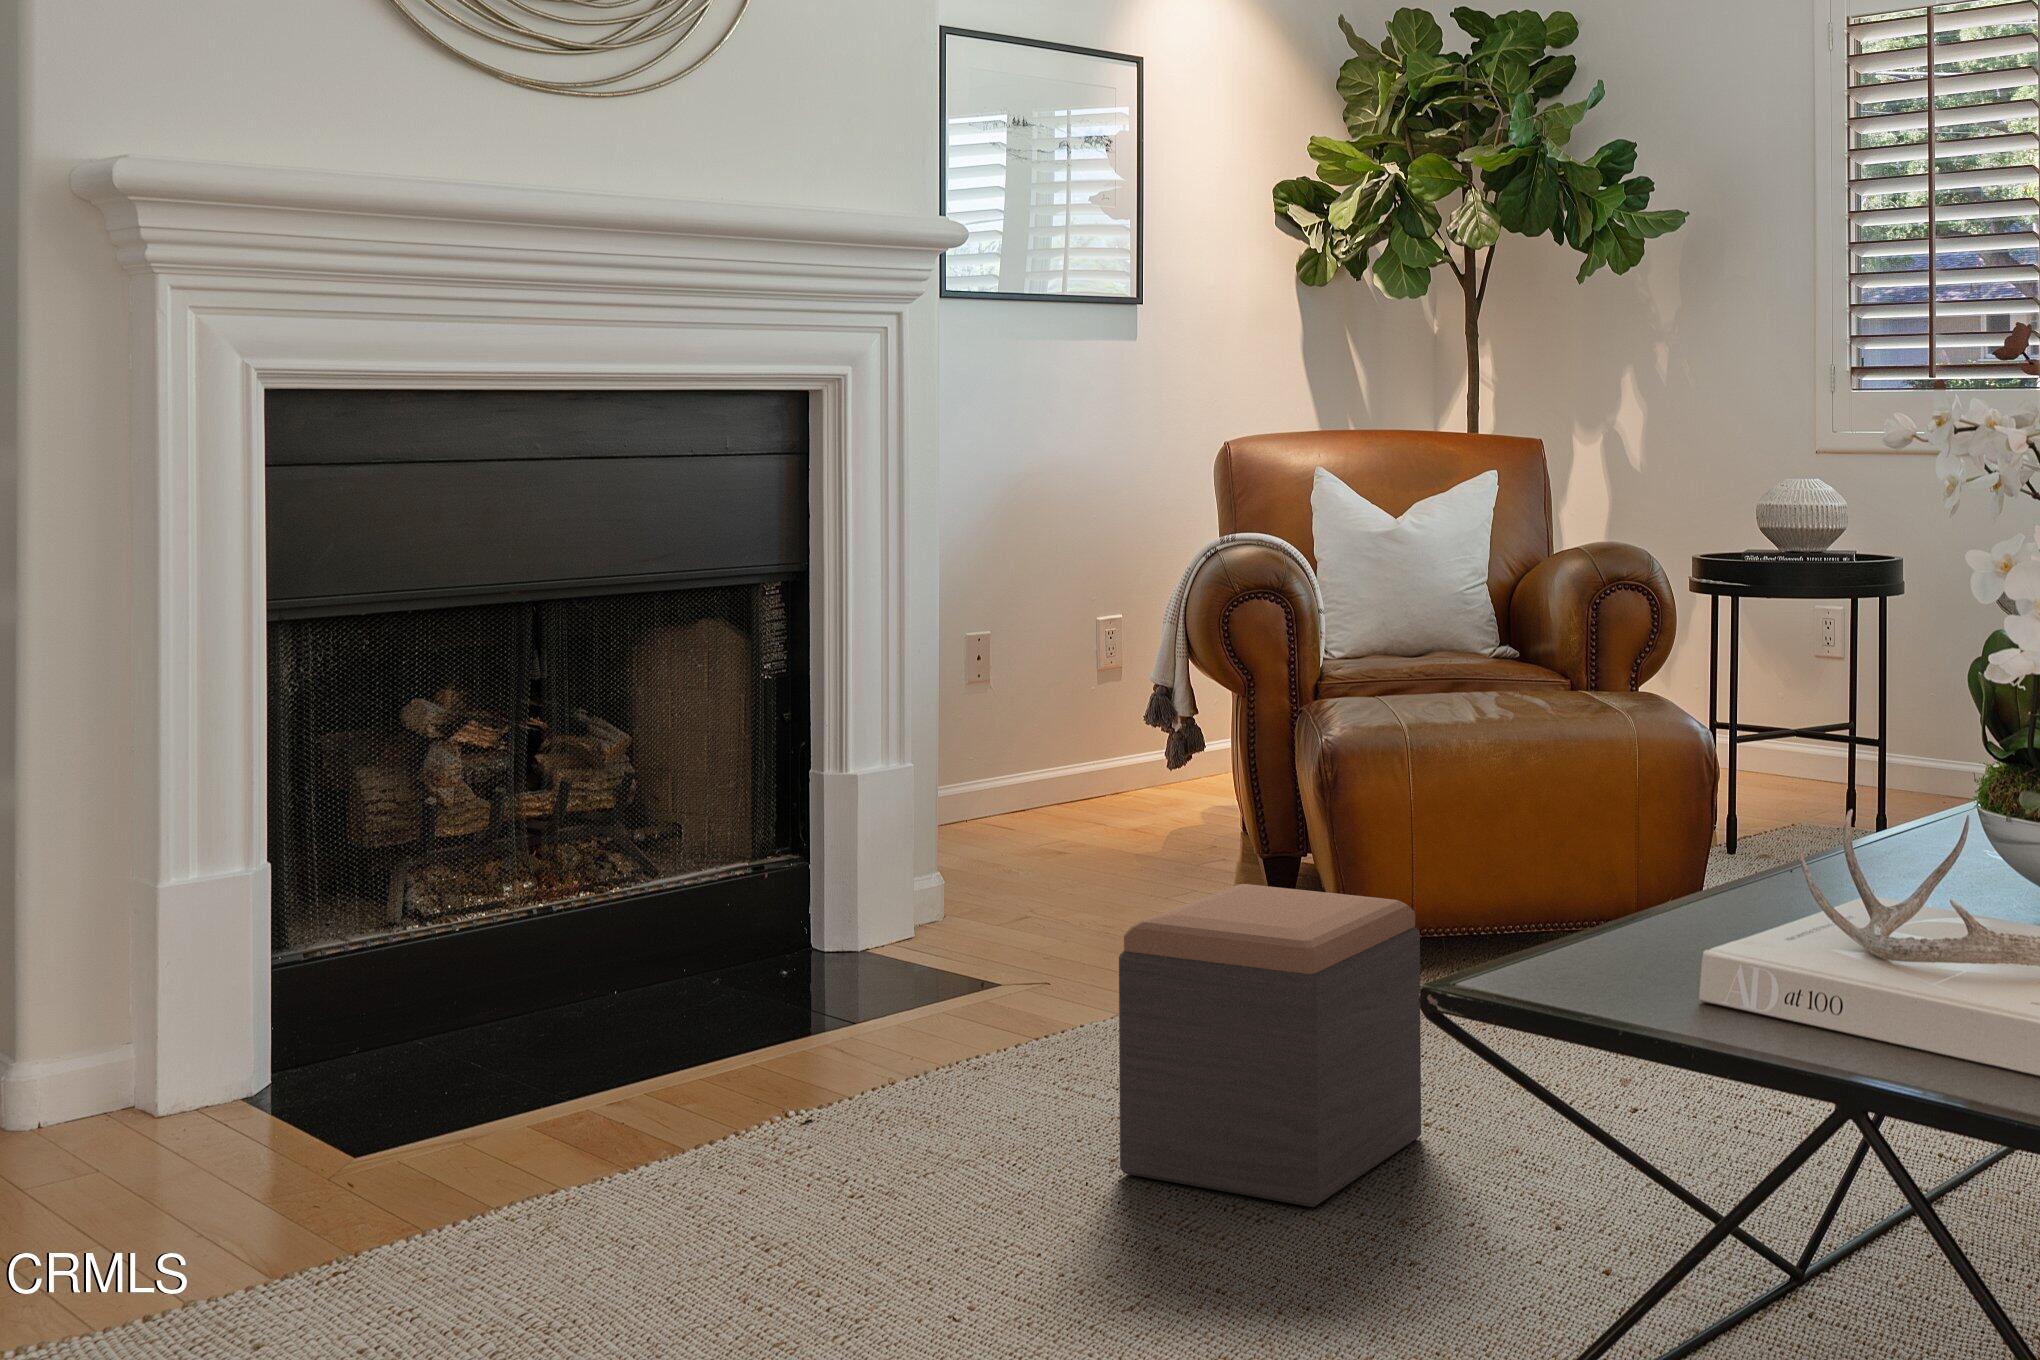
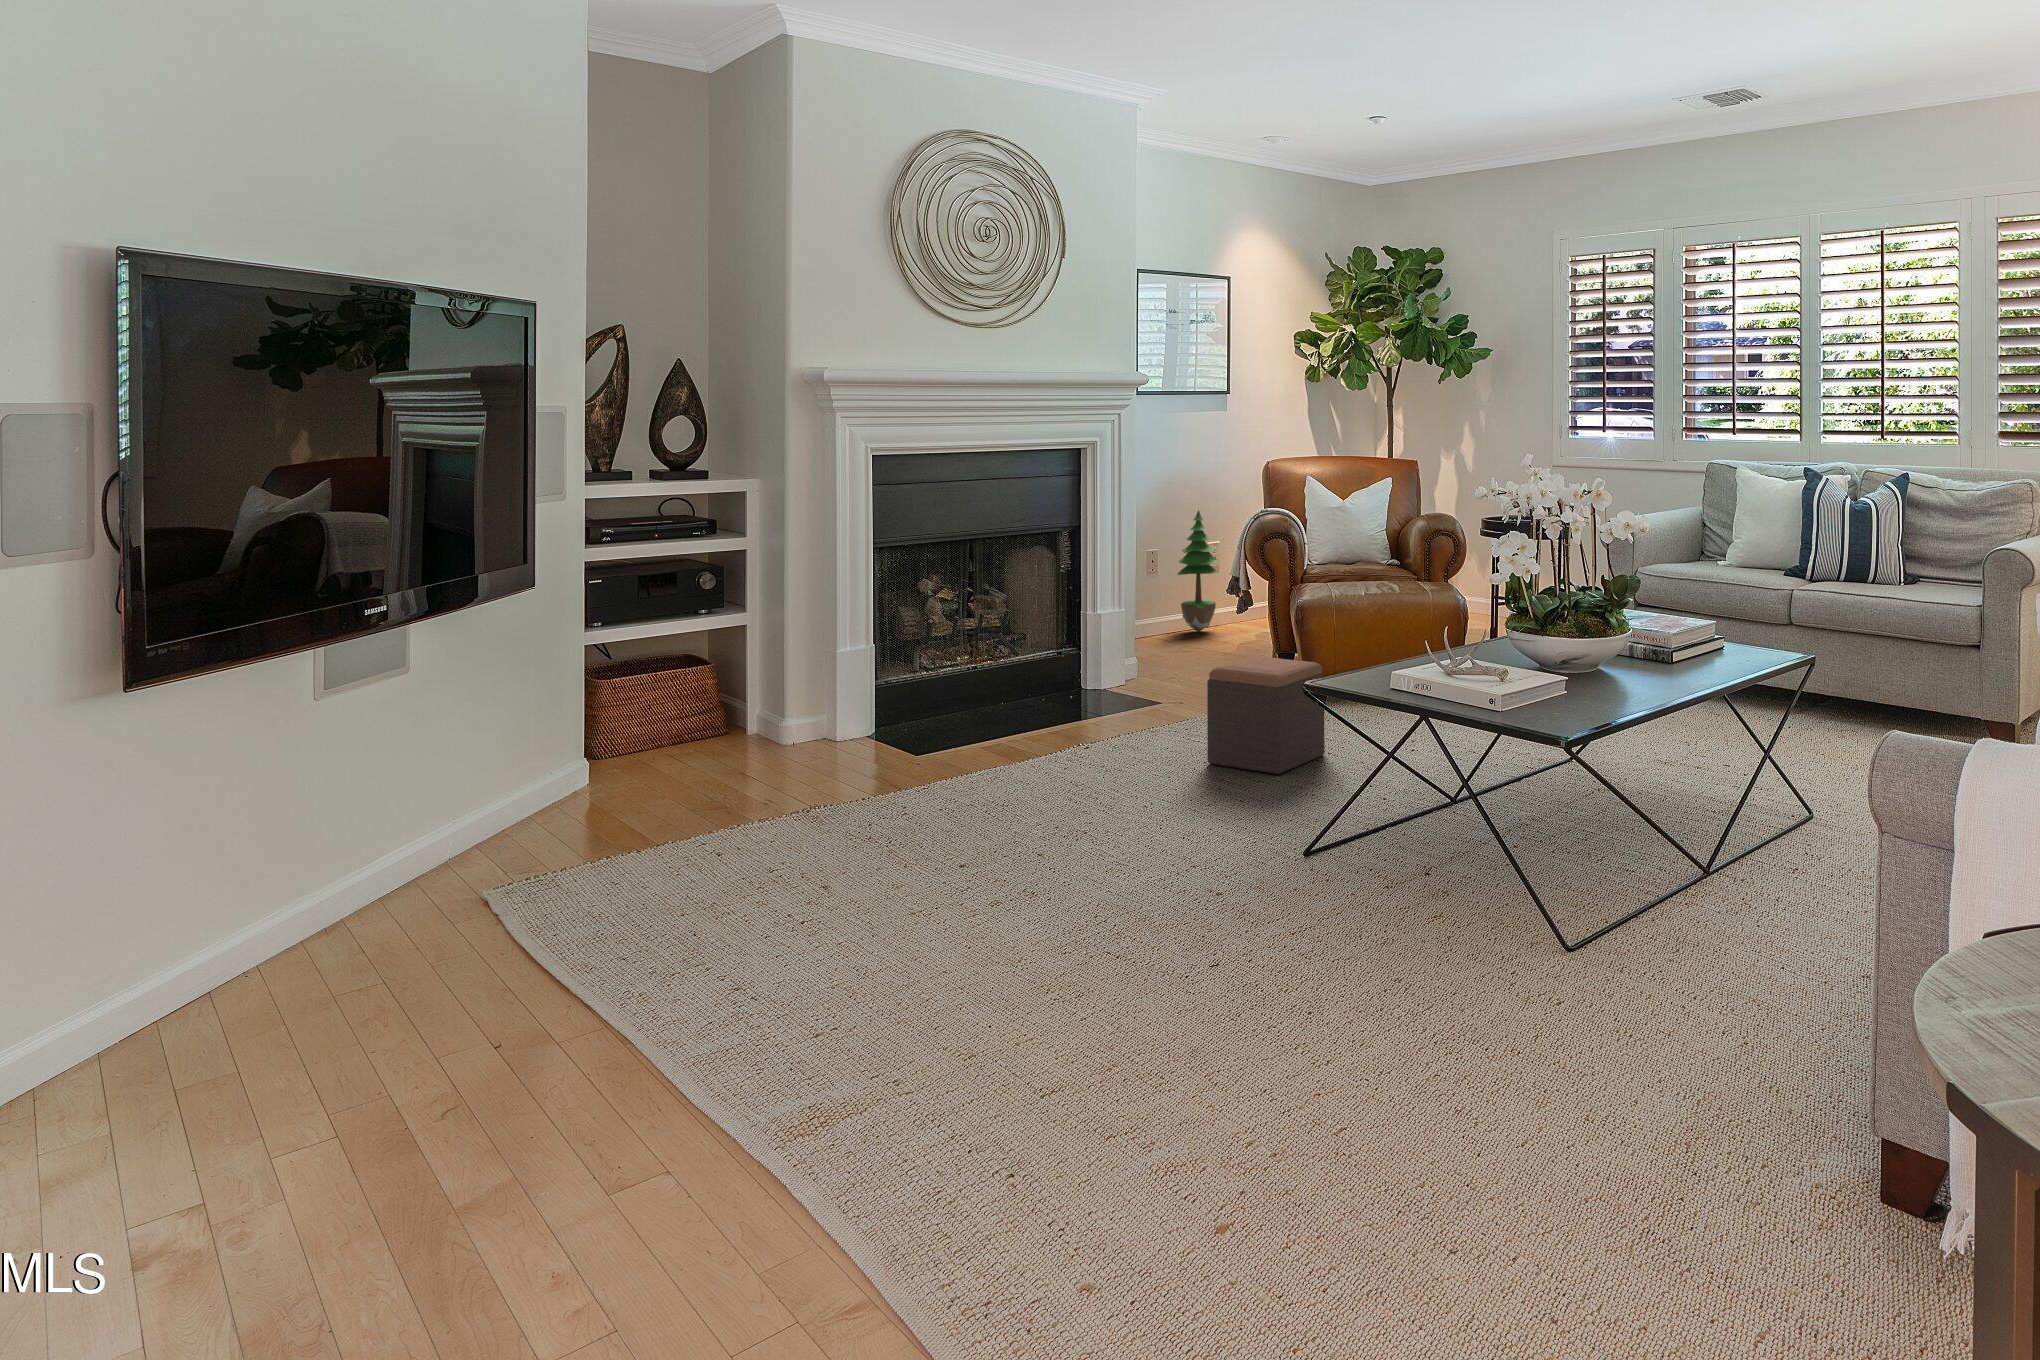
potted tree: none [1032,545,1126,807] -> present [1177,510,1220,632]

